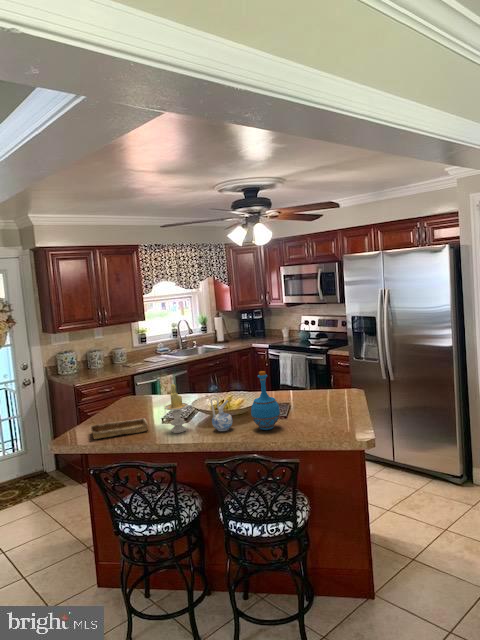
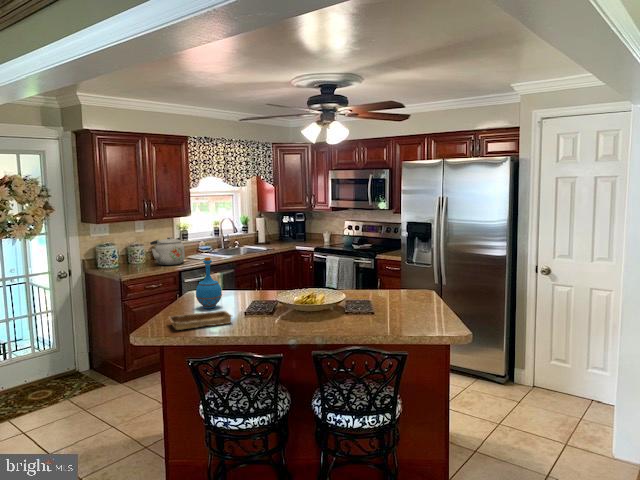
kettle: none [105,342,138,370] -> present [150,237,185,265]
bottle: present [251,371,280,430] -> present [196,257,222,309]
candle: present [165,384,188,433] -> none [253,275,277,325]
ceramic pitcher: present [210,397,232,431] -> none [302,290,323,324]

